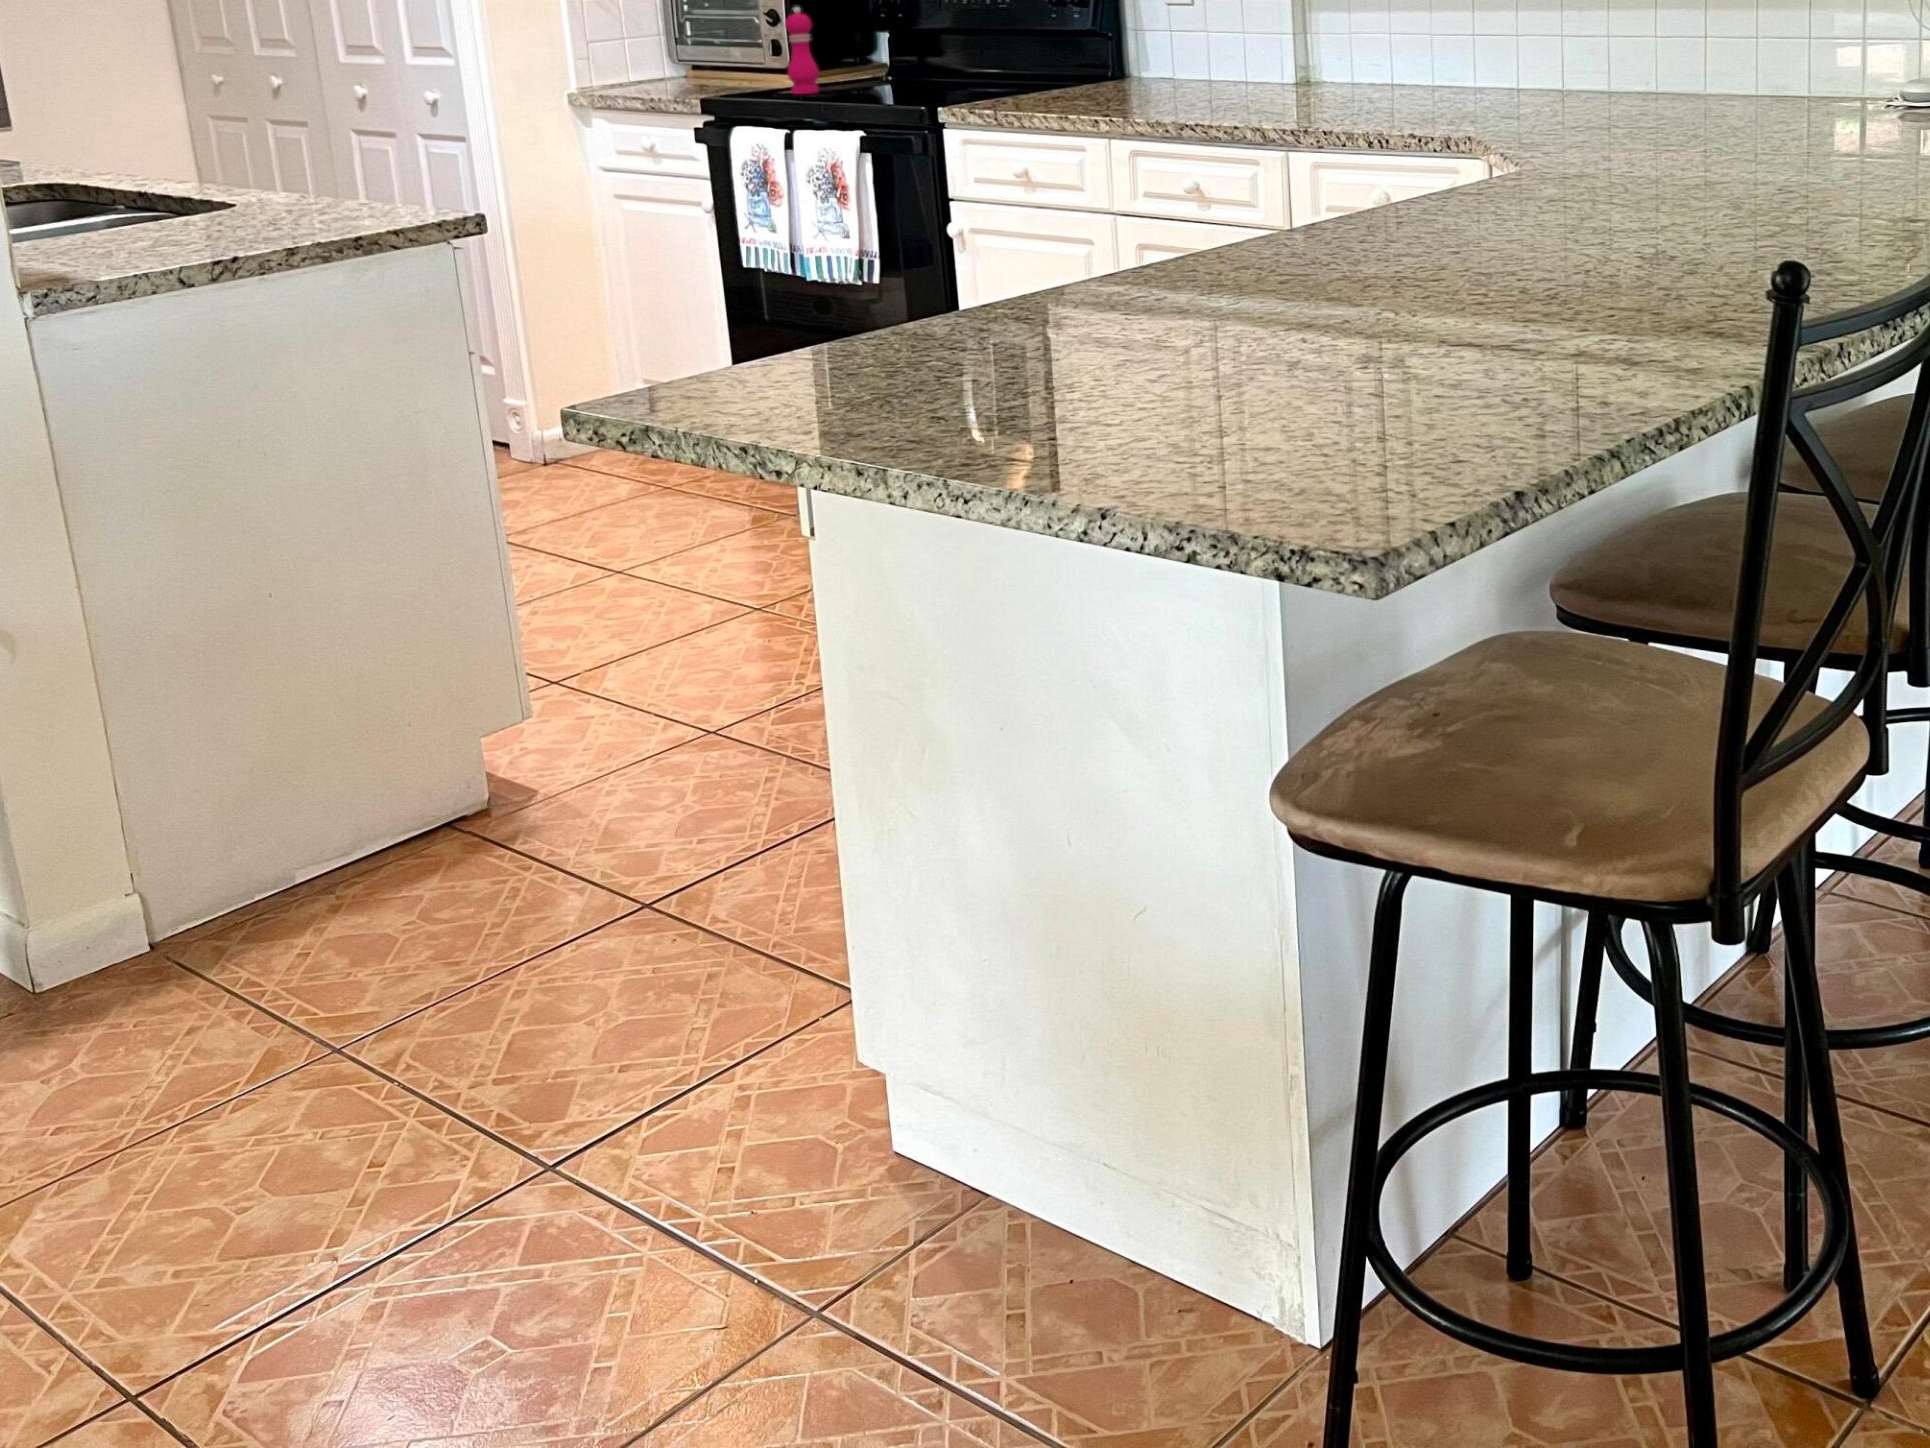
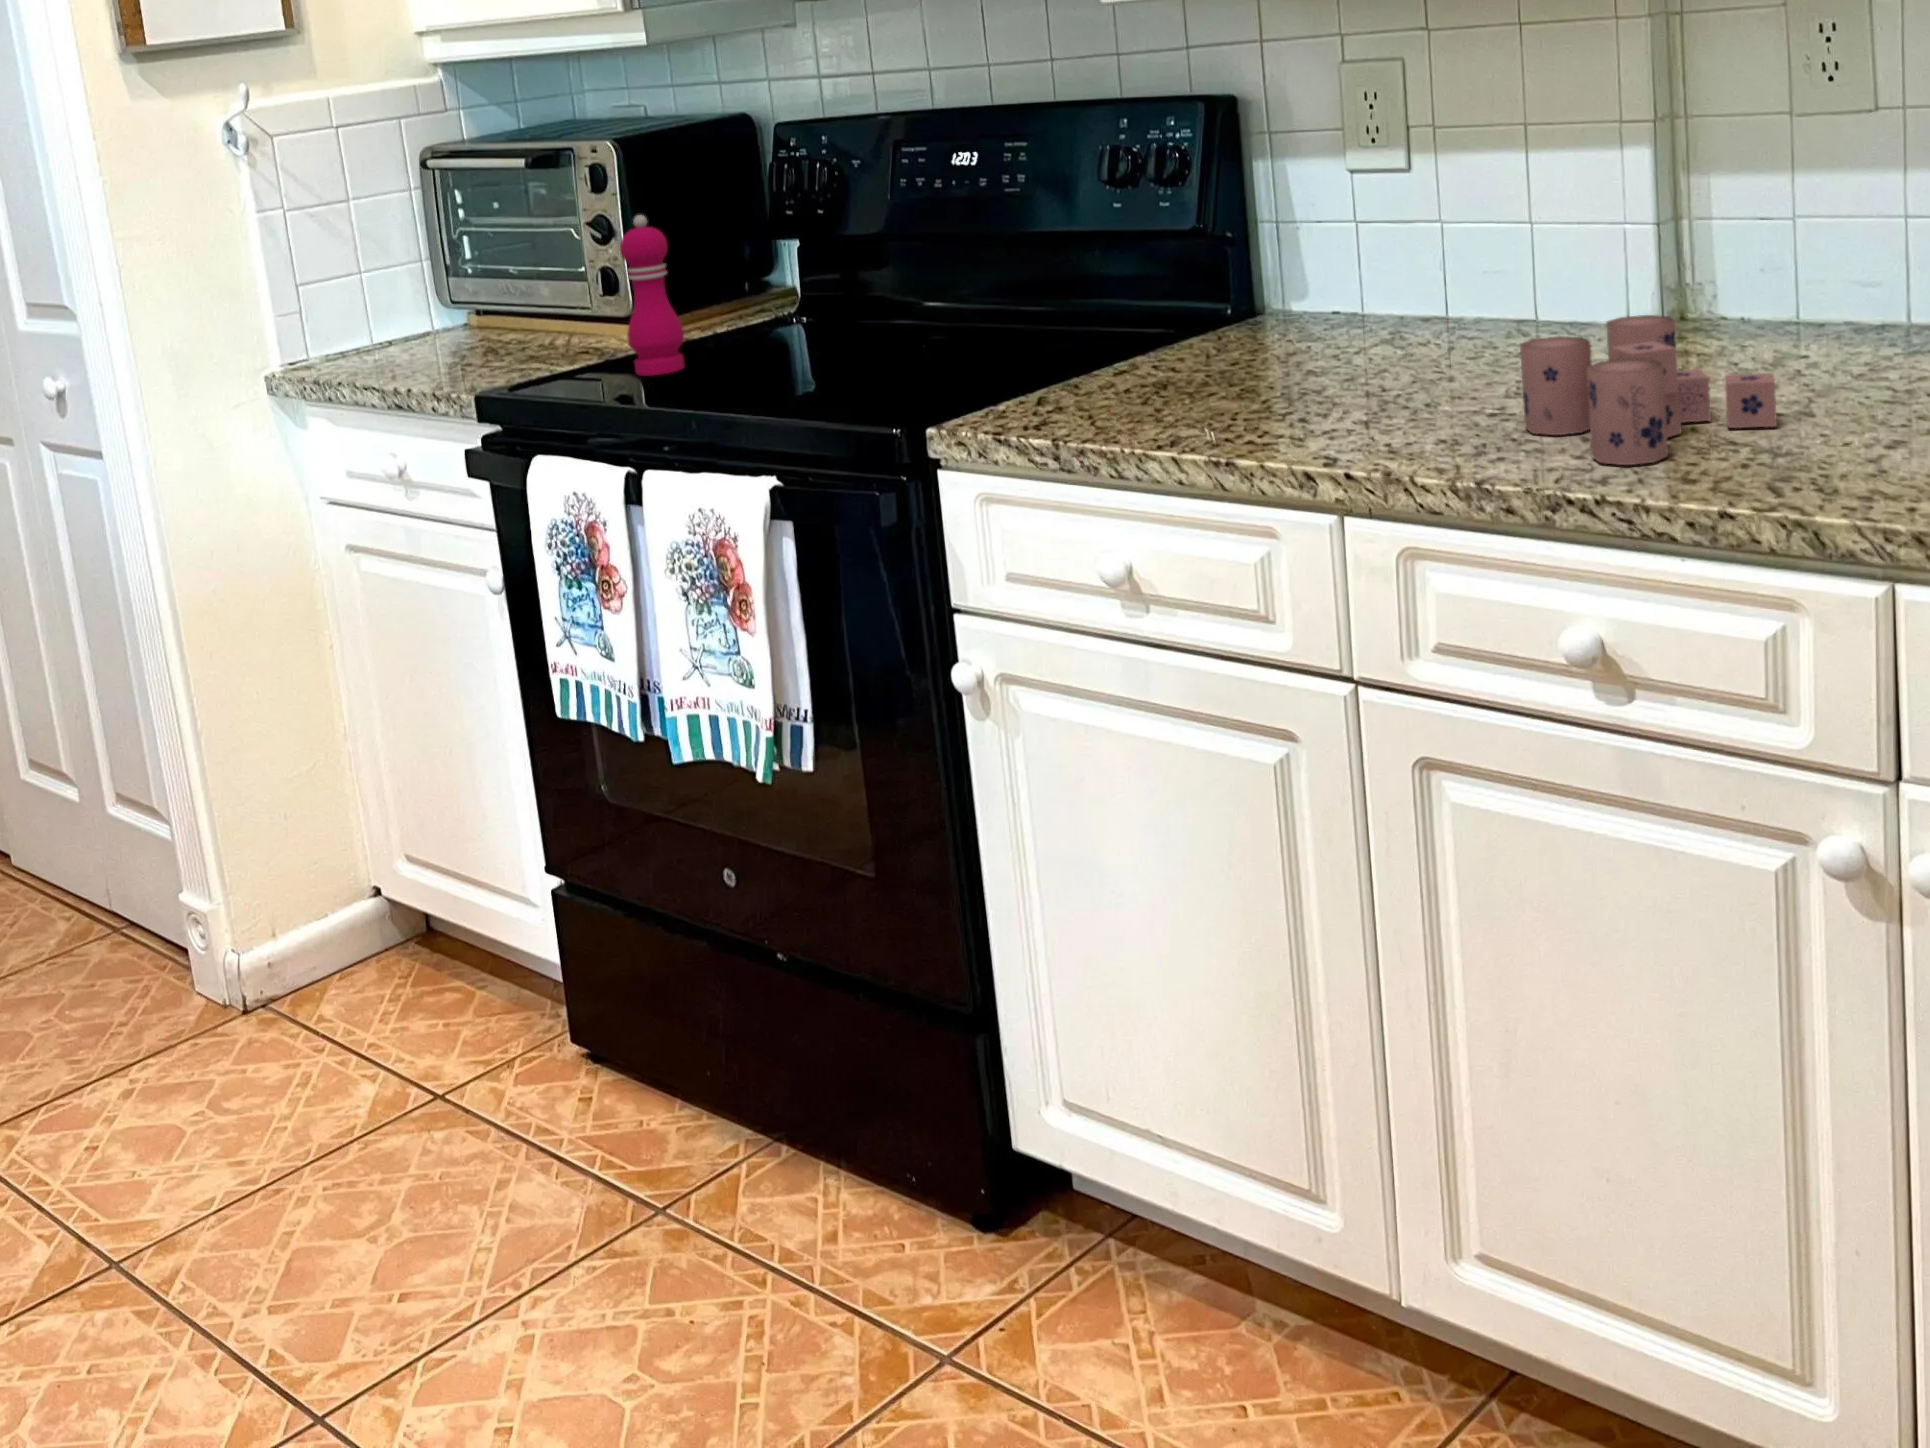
candle: none [1192,62,1293,113] -> present [1520,315,1777,465]

